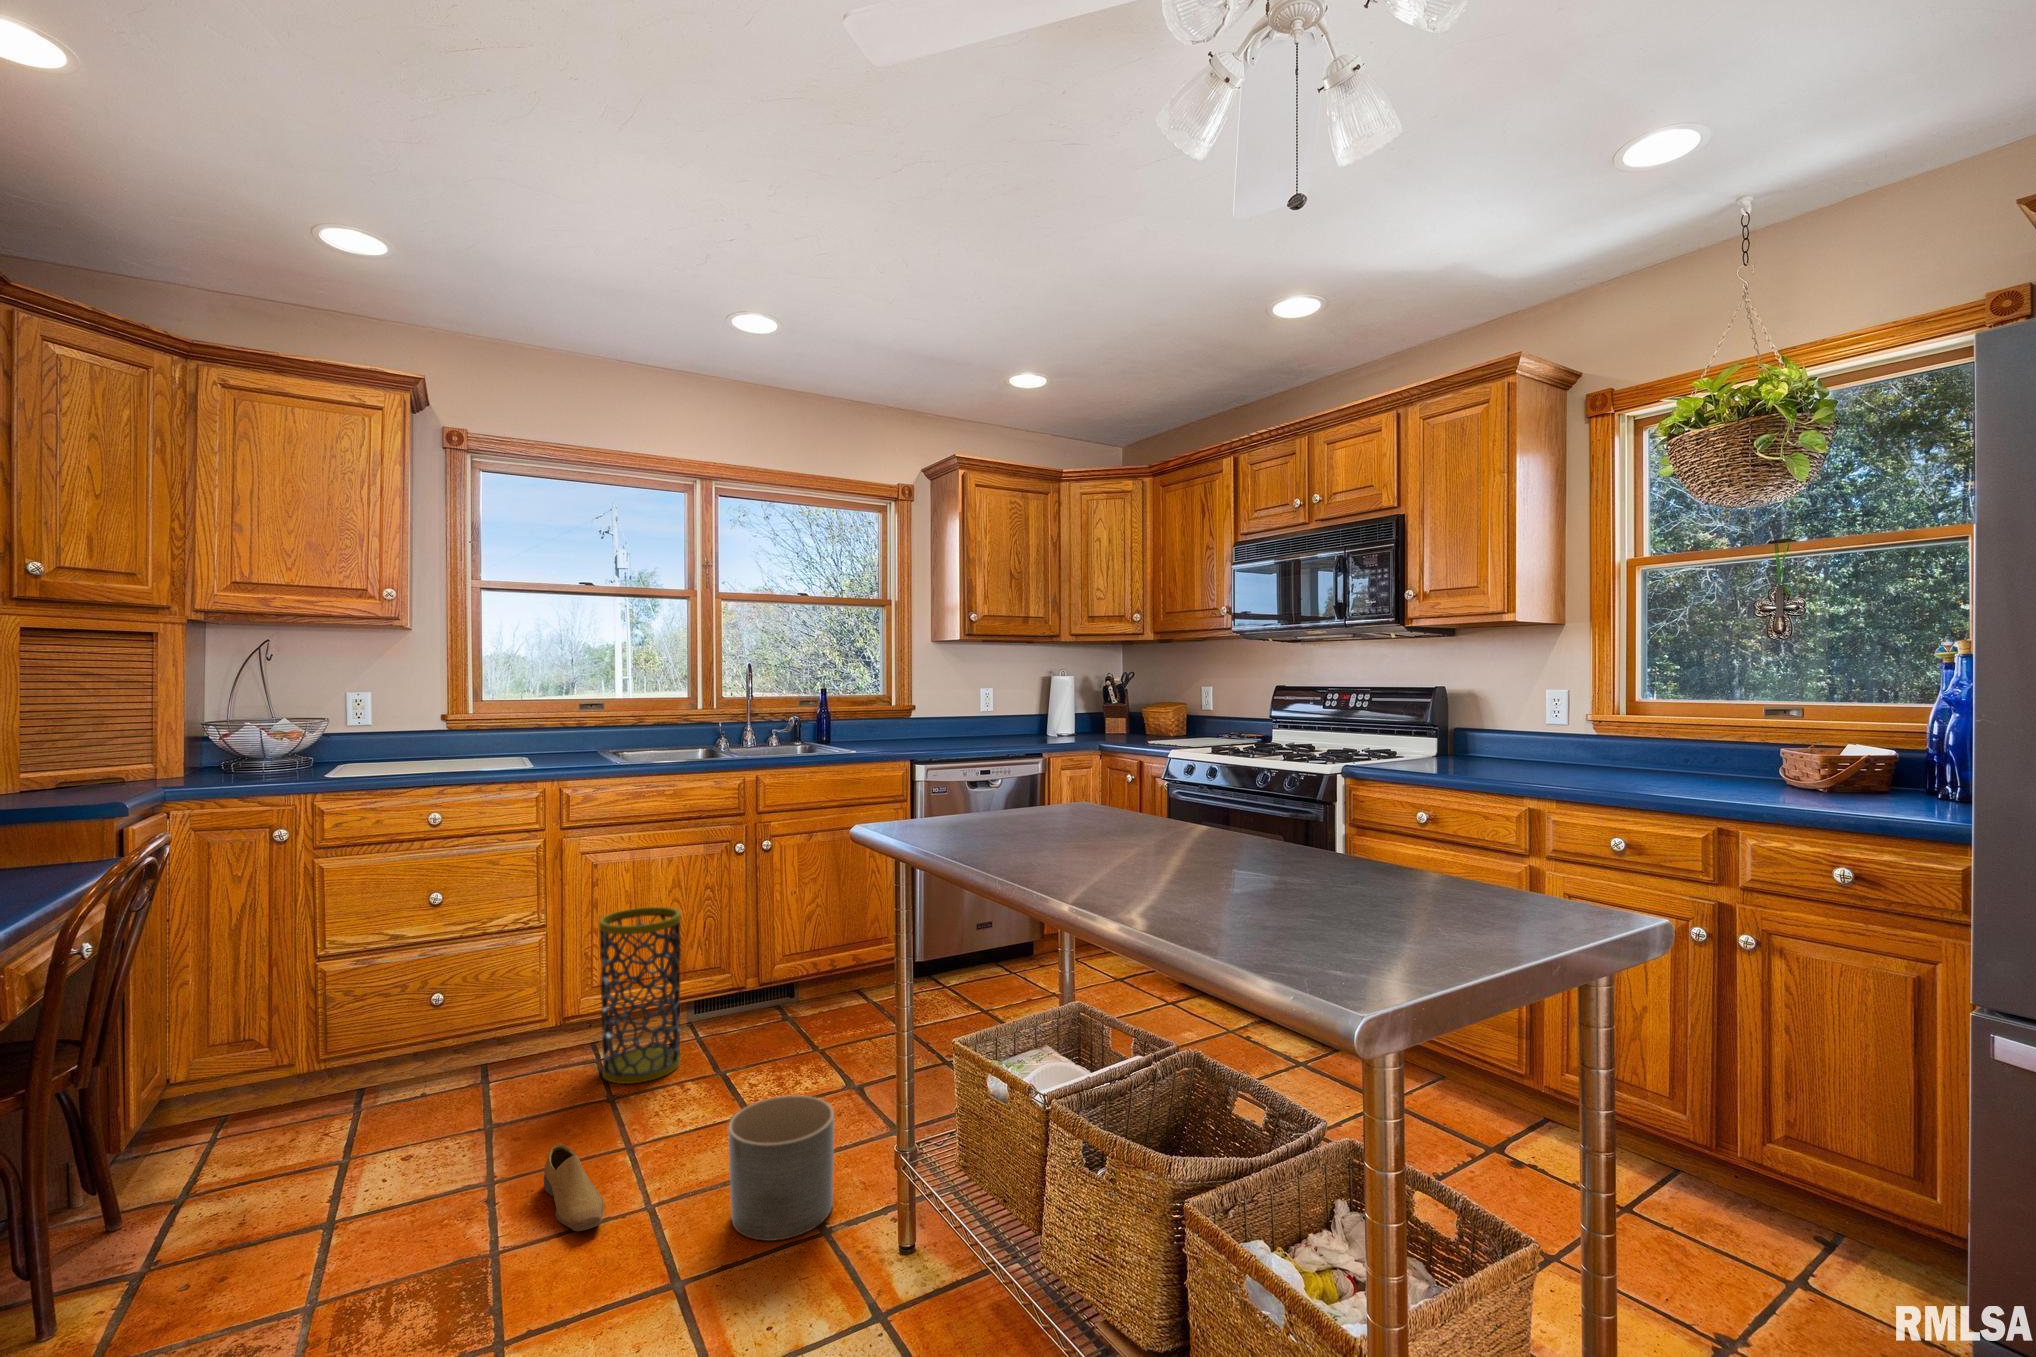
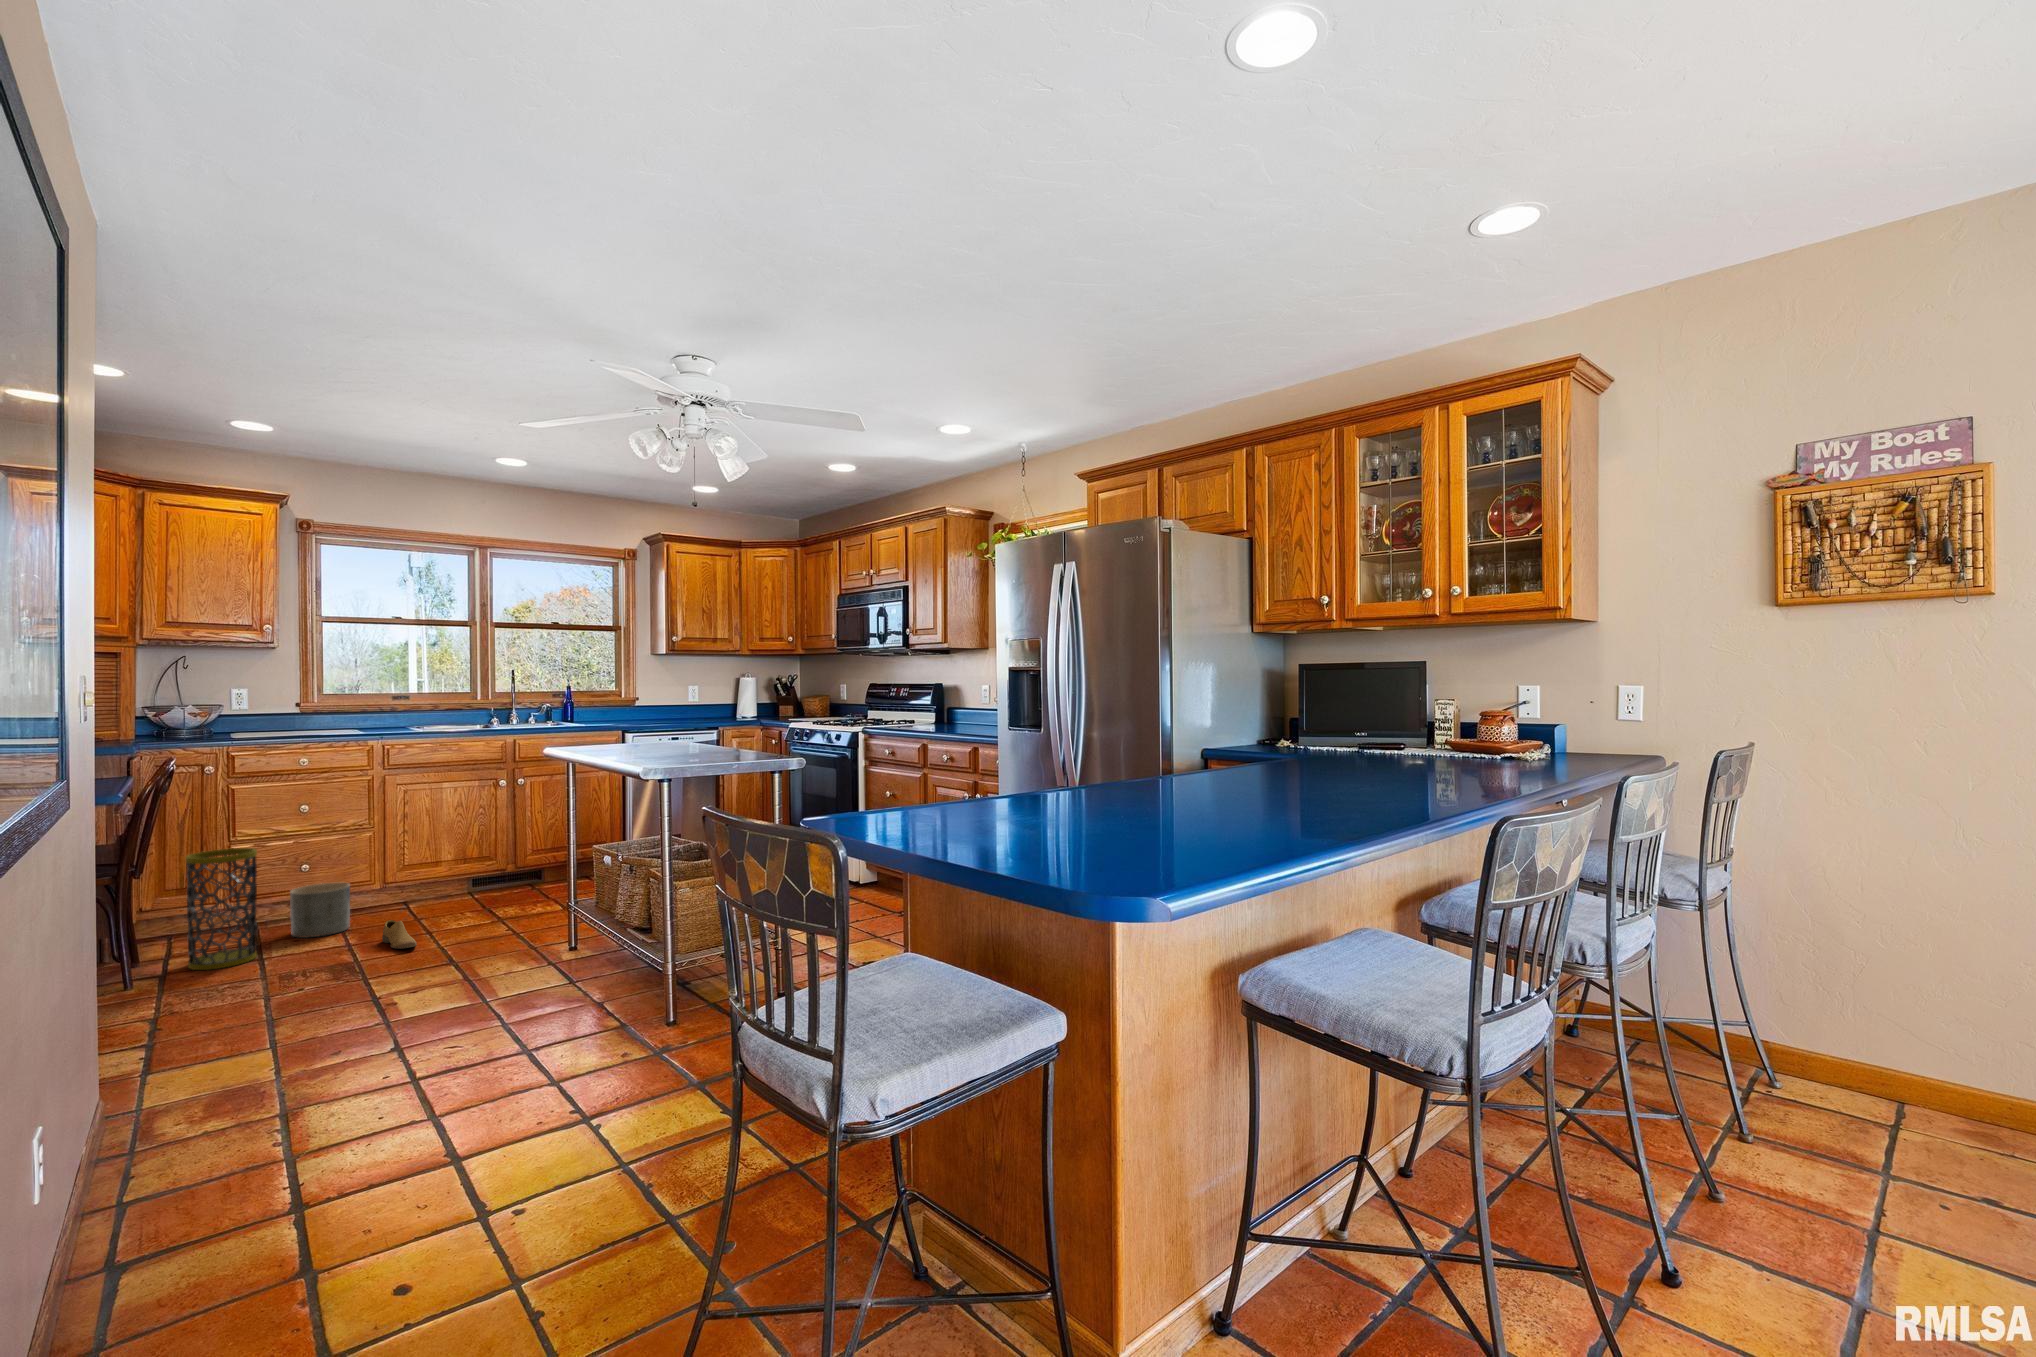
trash can: present [599,907,681,1084] -> present [186,848,257,970]
planter: present [728,1095,834,1241] -> present [290,882,350,938]

